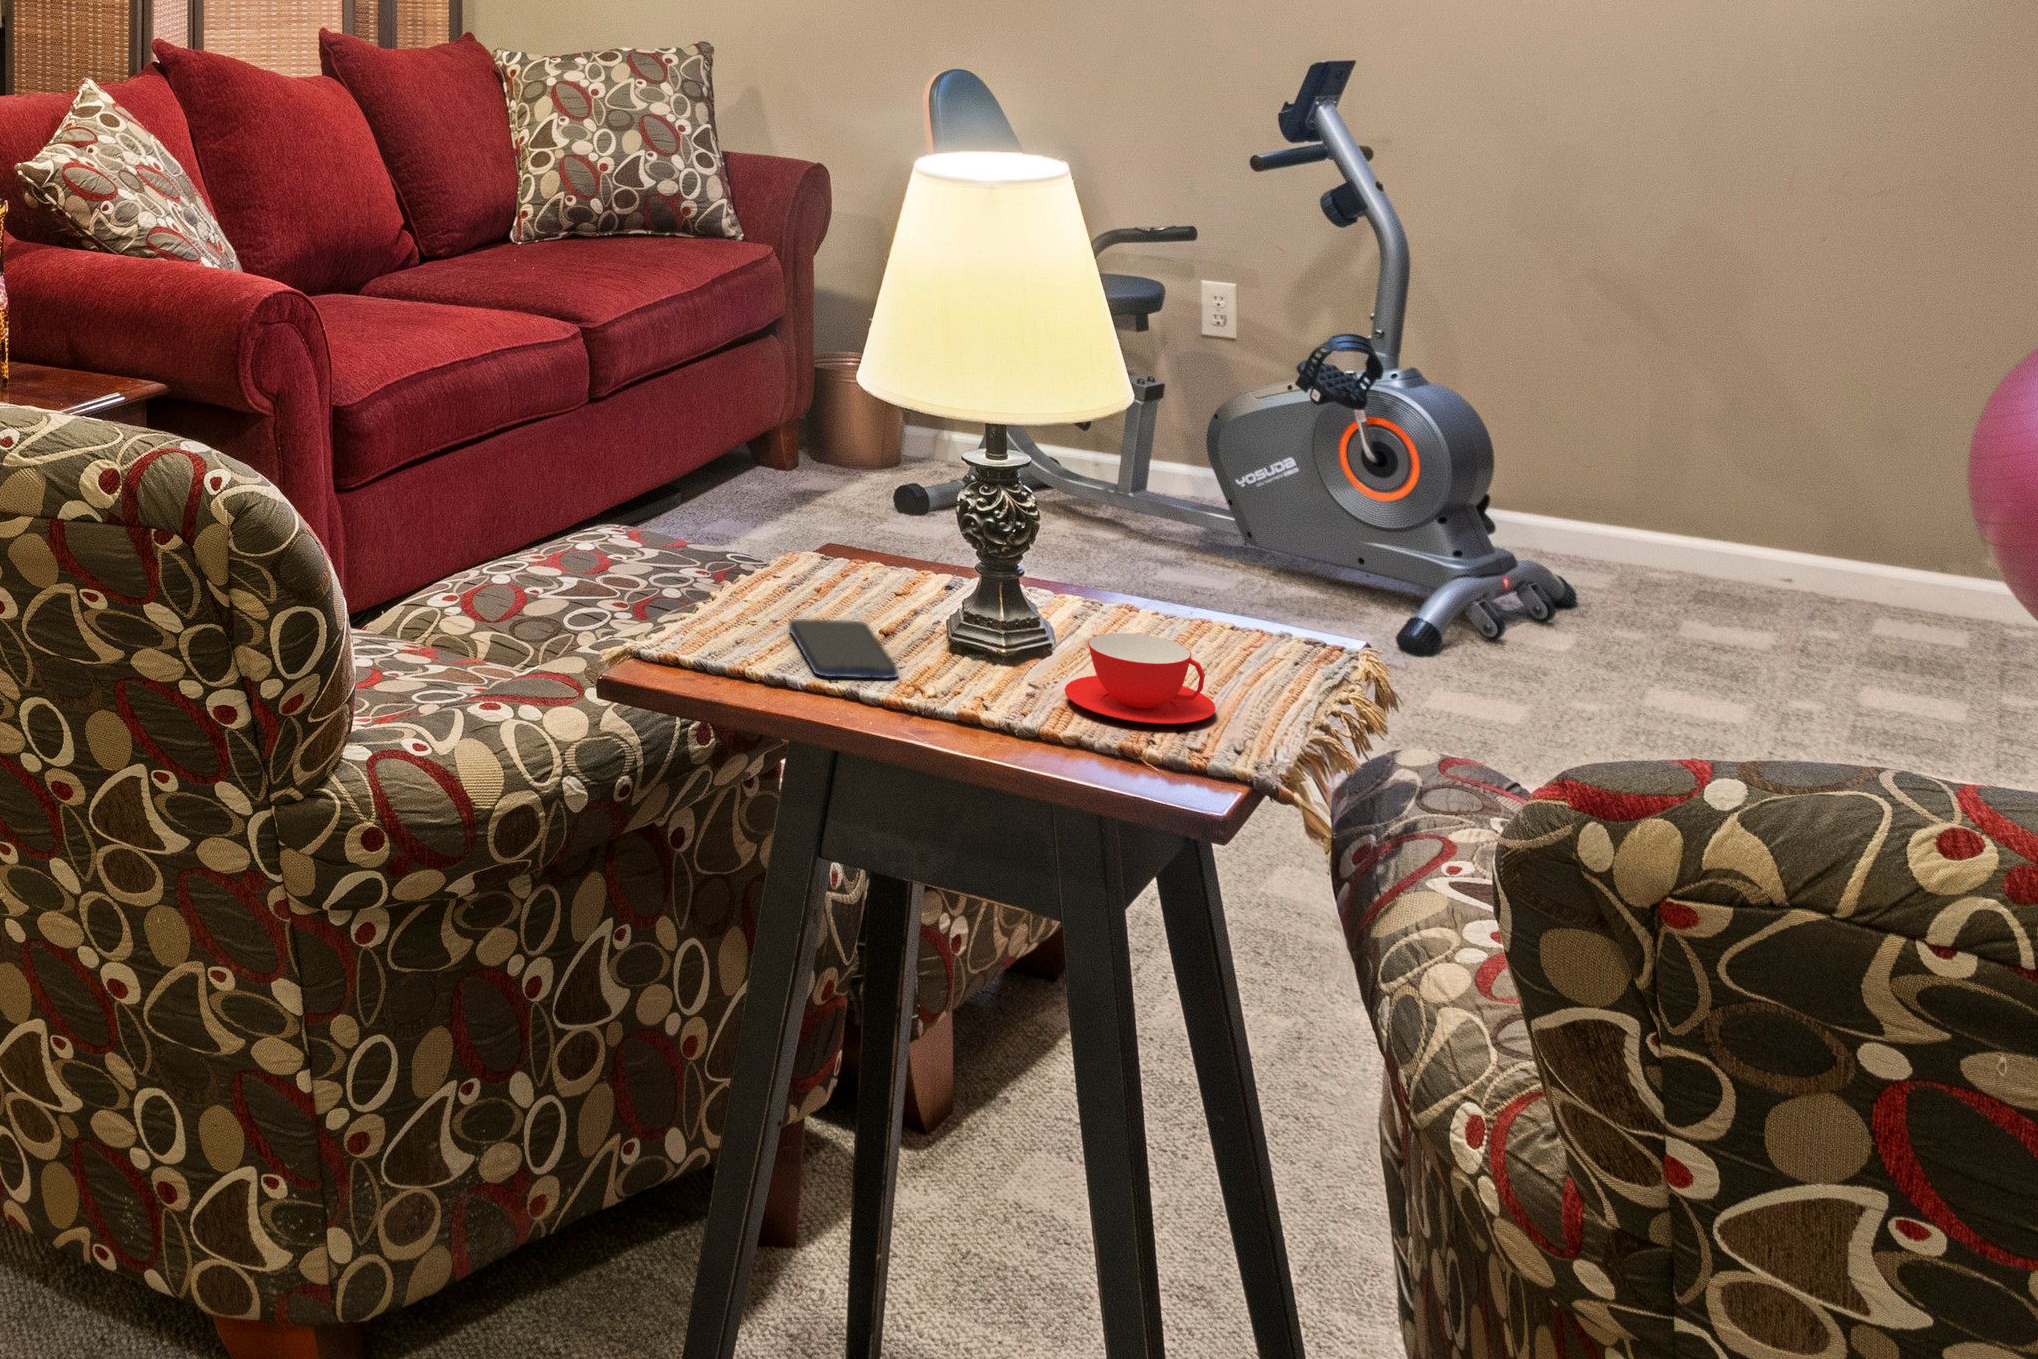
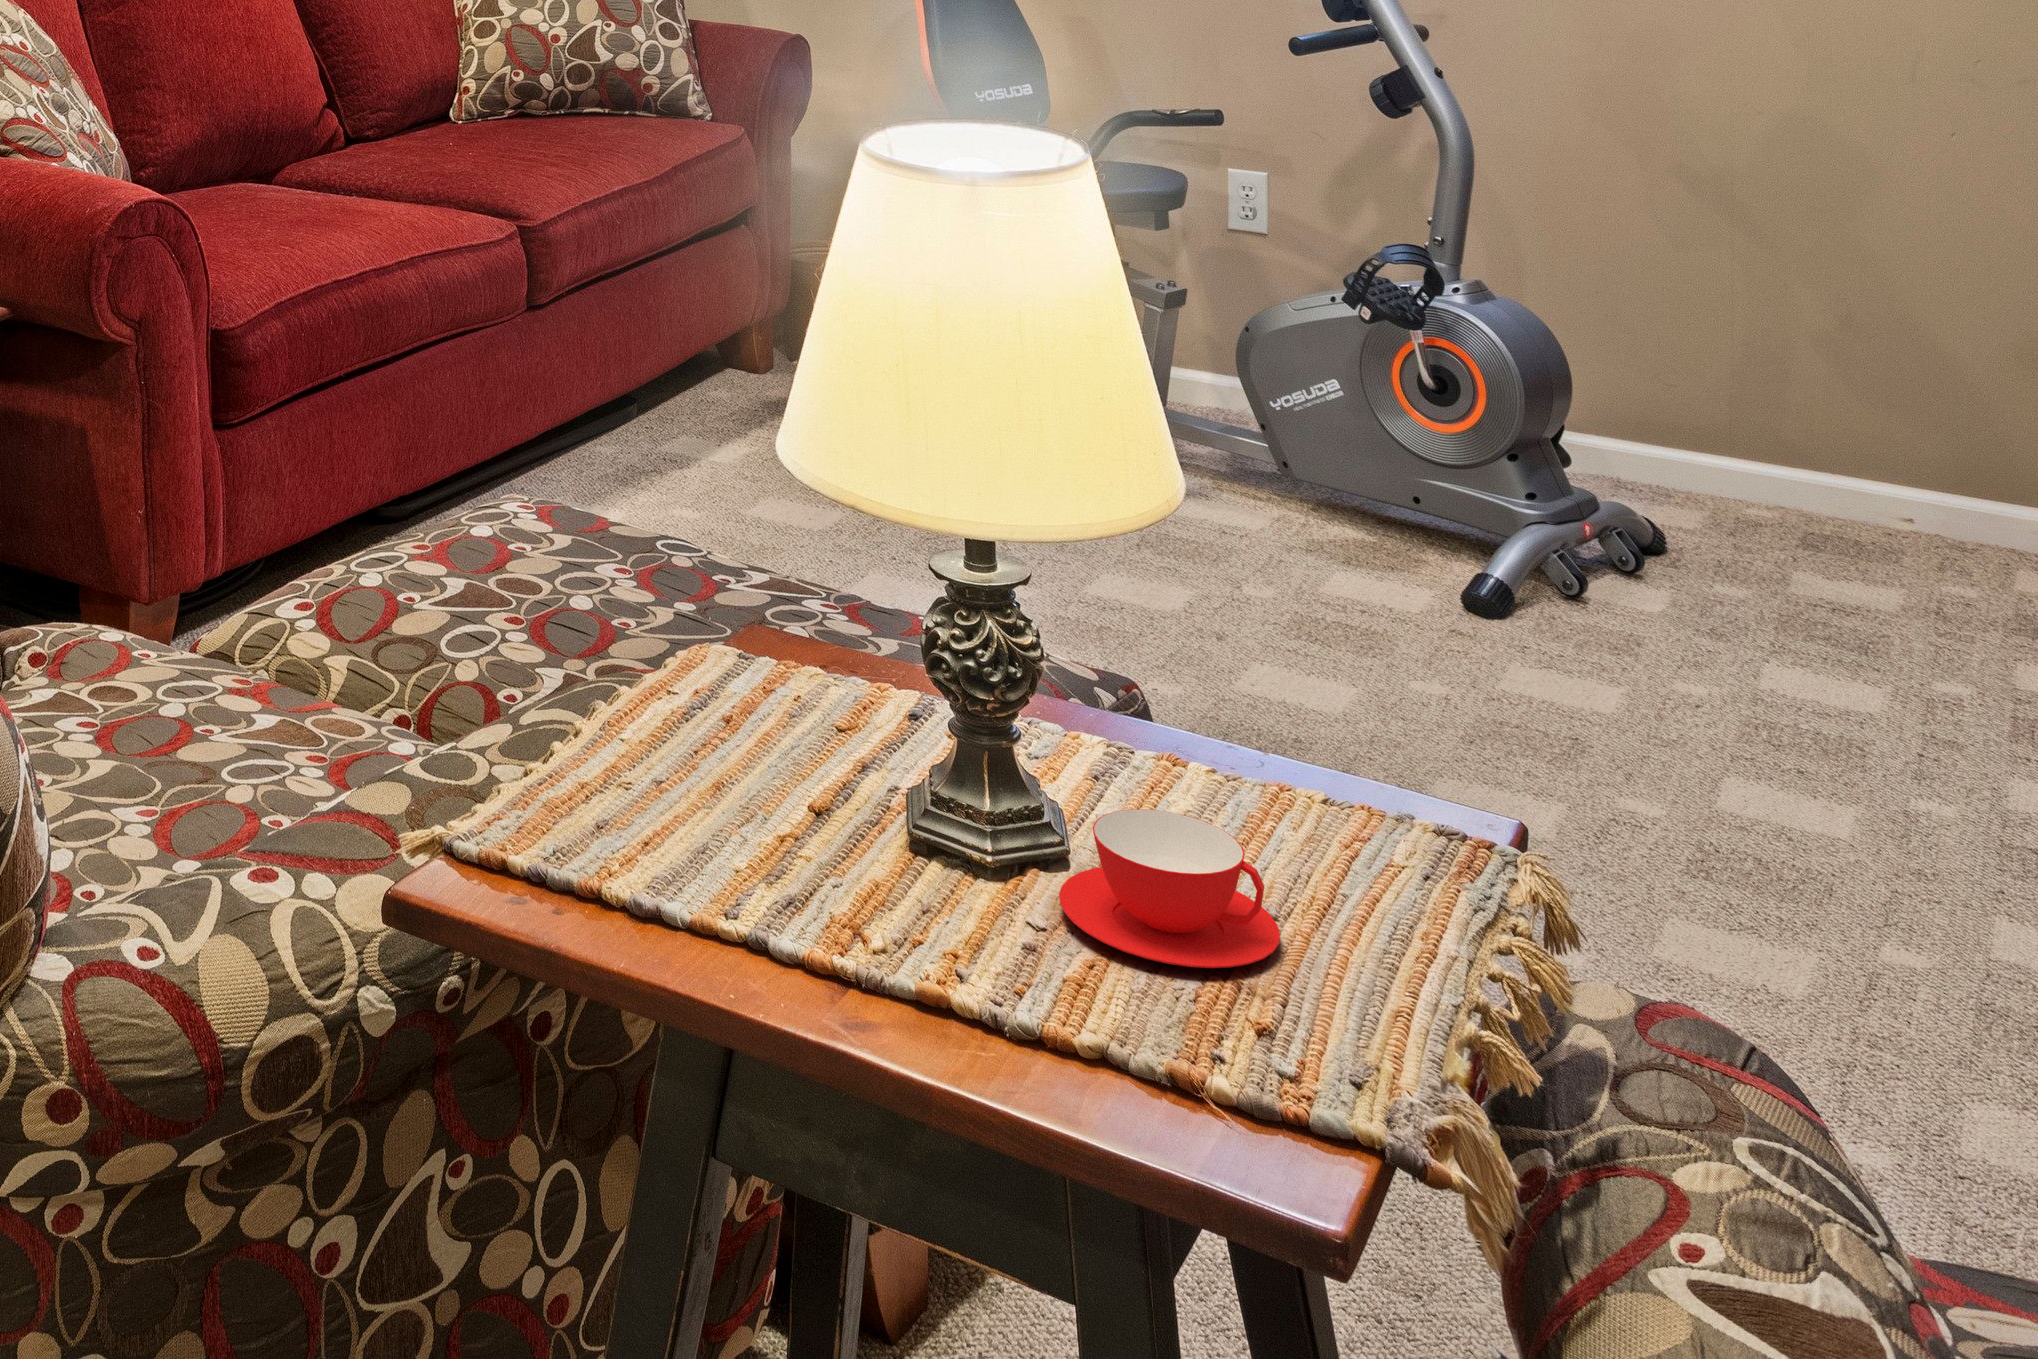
smartphone: present [789,619,898,678] -> none [677,749,821,864]

